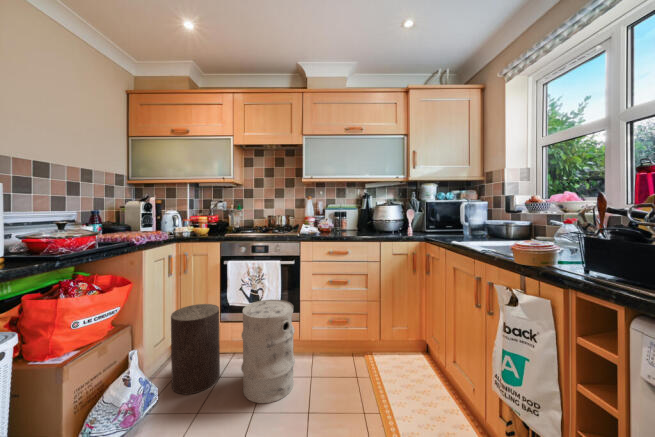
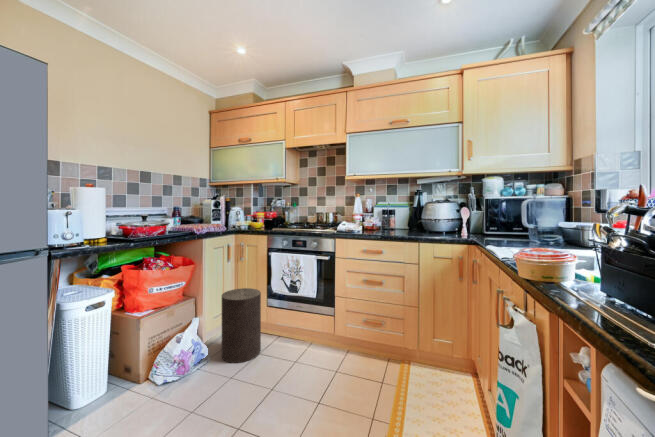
trash can: present [241,300,295,403] -> none [271,291,320,385]

